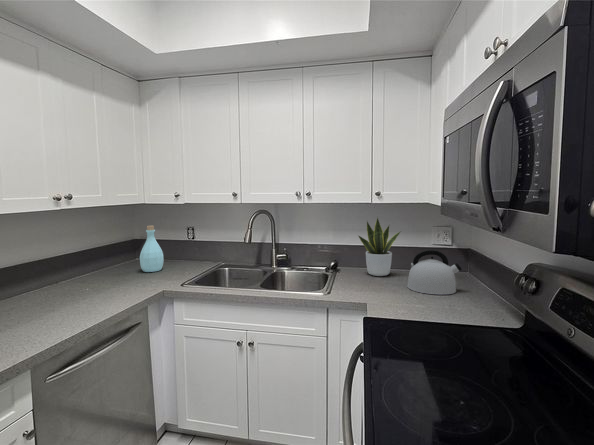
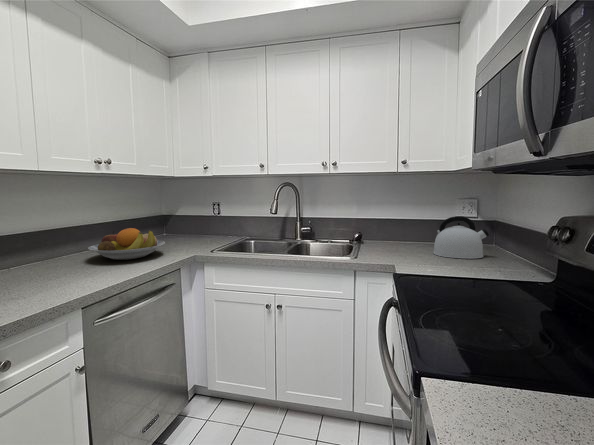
potted plant: present [359,217,400,276] -> none [382,187,427,246]
bottle: present [140,226,164,272] -> none [170,198,192,242]
fruit bowl: none [47,265,132,299] -> present [88,228,165,260]

